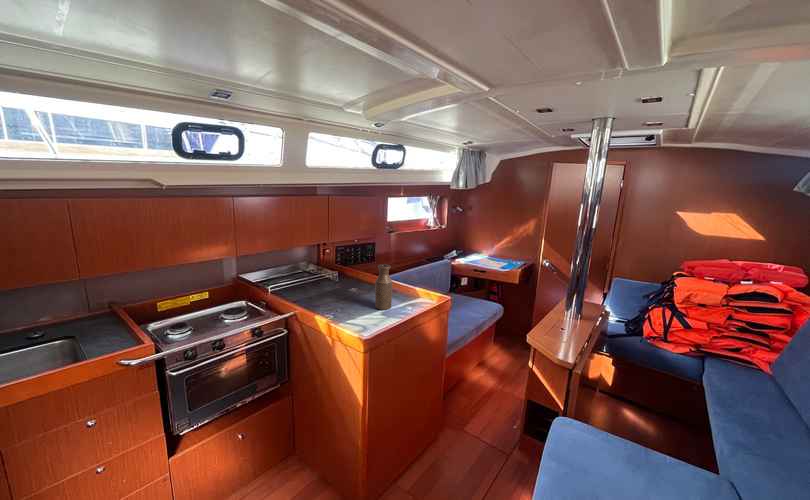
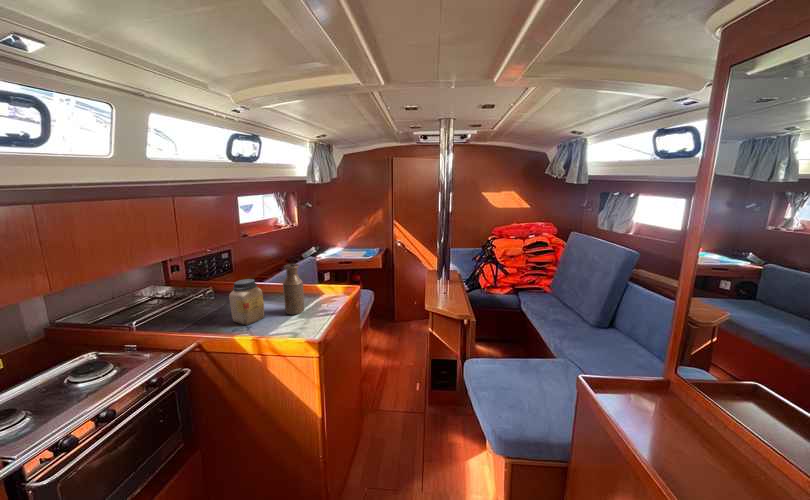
jar: none [336,271,360,309] -> present [229,279,264,325]

